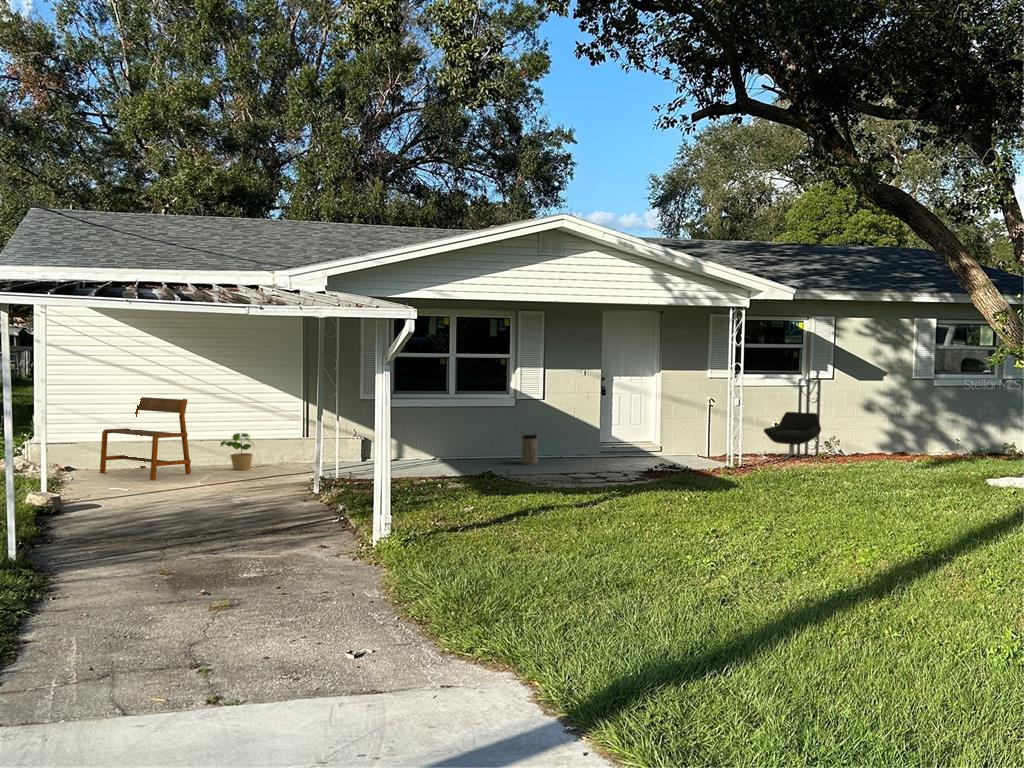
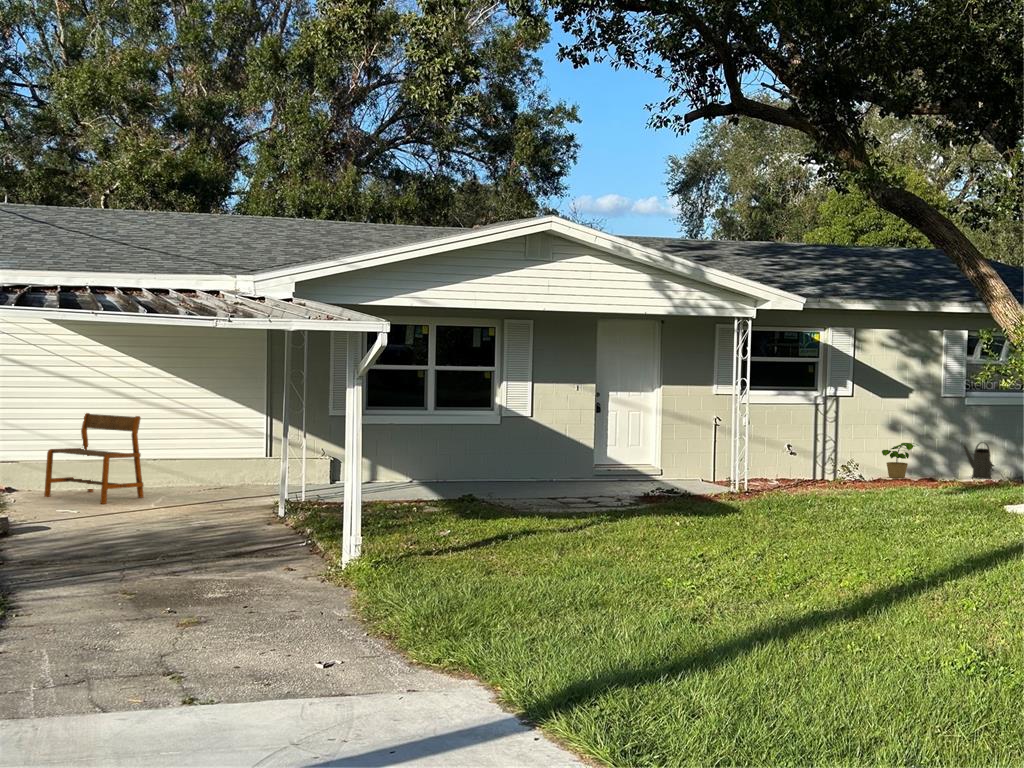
lounge chair: present [764,412,821,459] -> none [775,433,840,485]
watering can: present [521,431,538,465] -> present [963,442,992,479]
potted plant: present [221,433,253,470] -> present [882,443,919,478]

